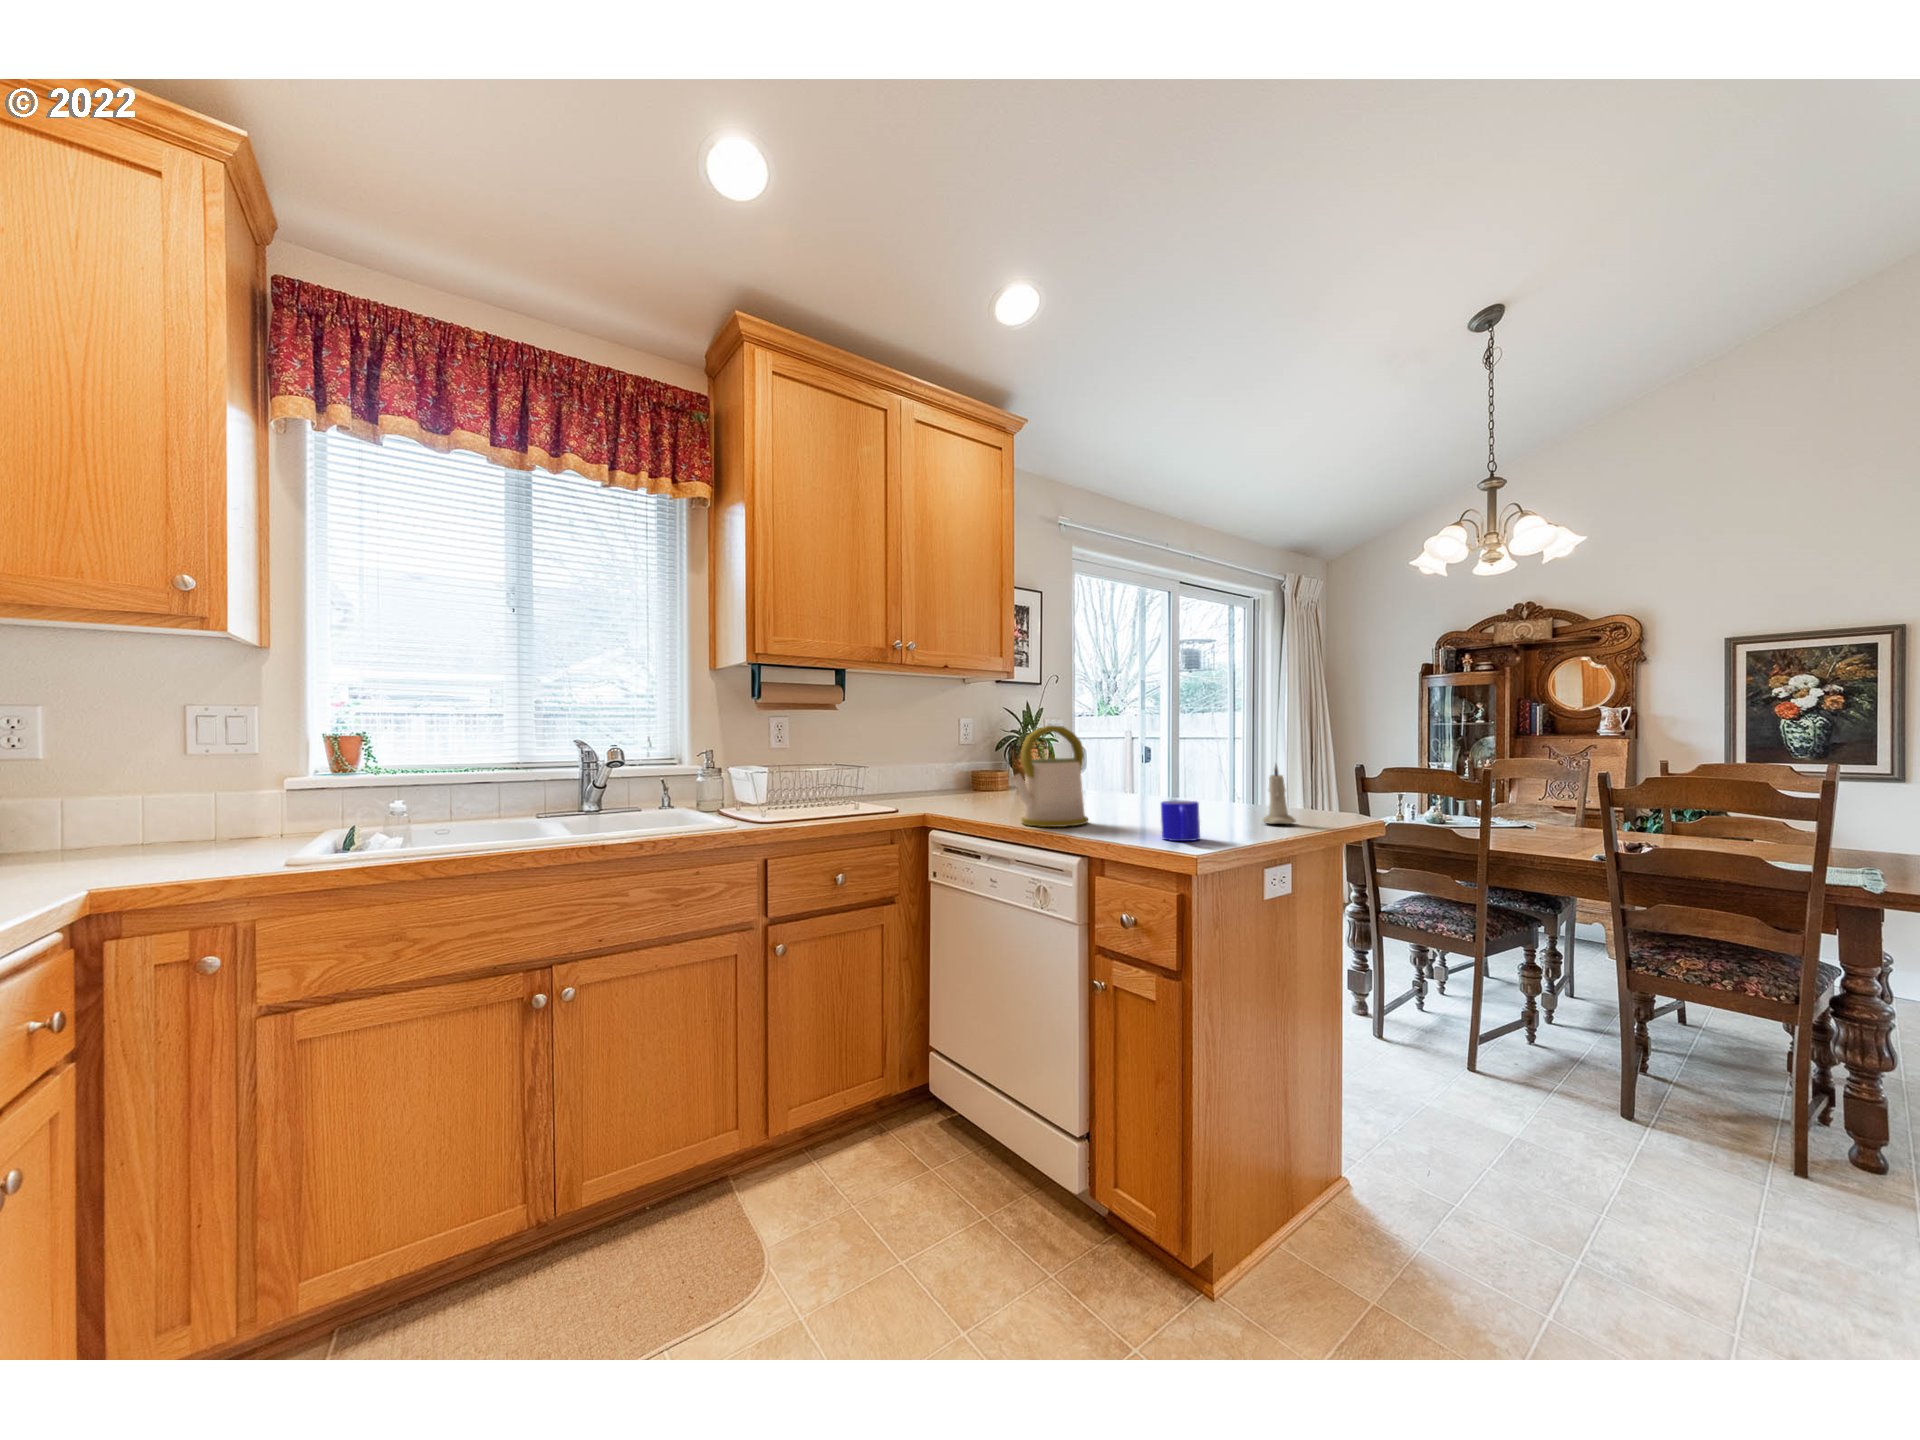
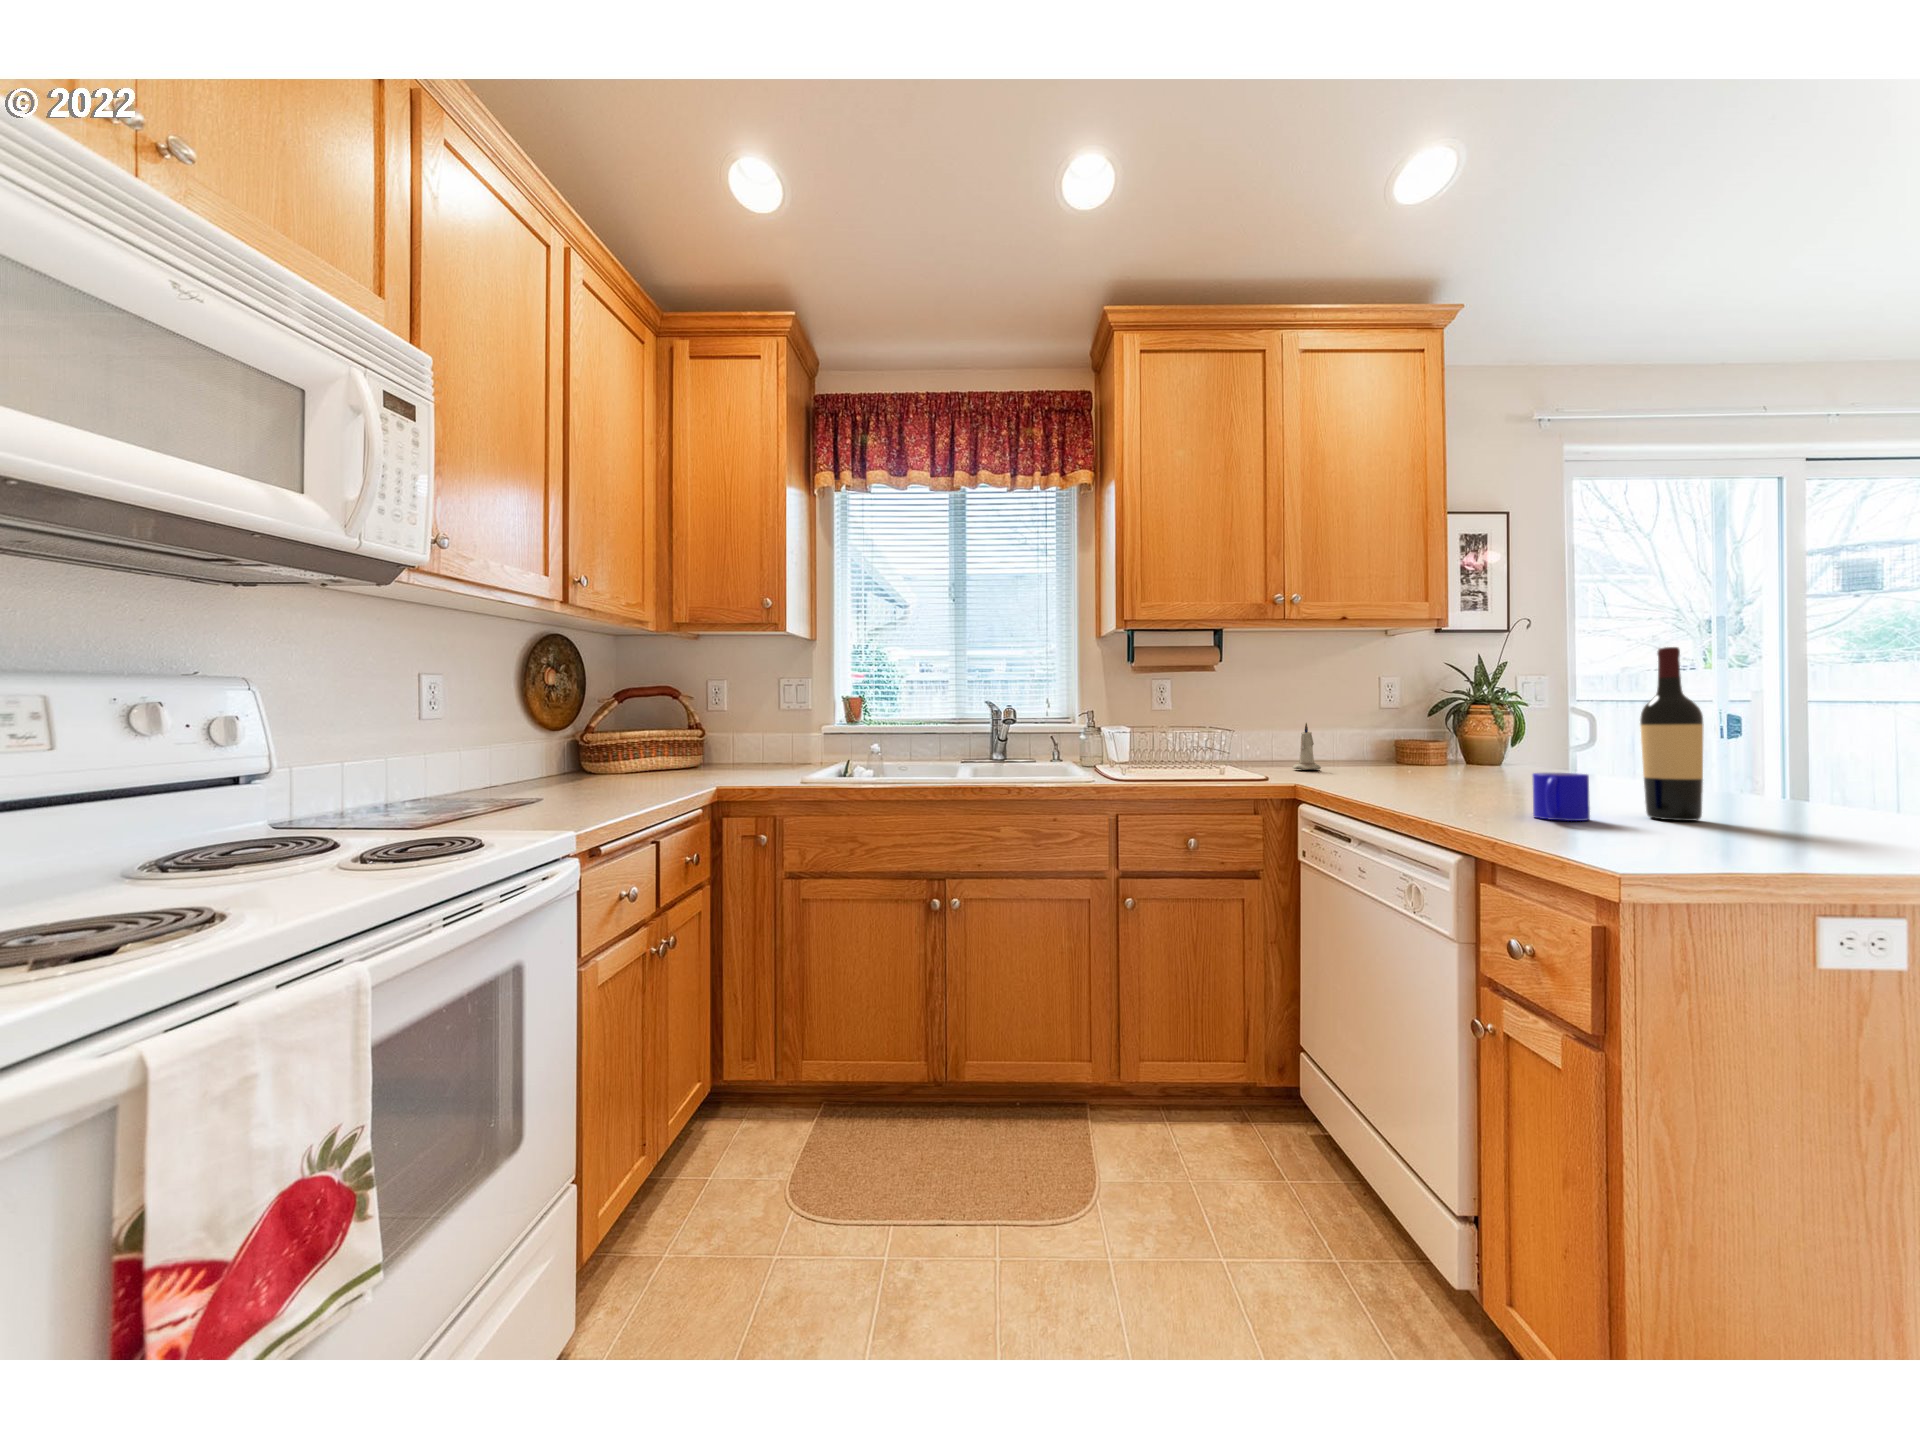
wine bottle: none [1214,701,1253,833] -> present [1640,647,1704,821]
kettle: present [1012,725,1088,827] -> none [1366,684,1470,798]
candle: present [1263,765,1296,824] -> present [1292,723,1321,770]

